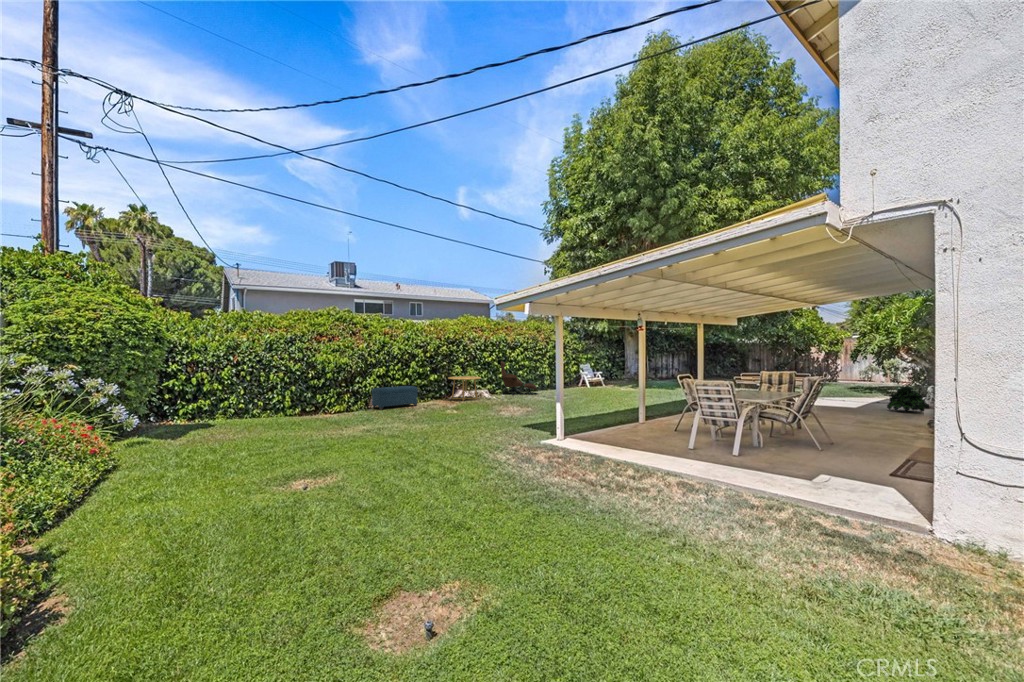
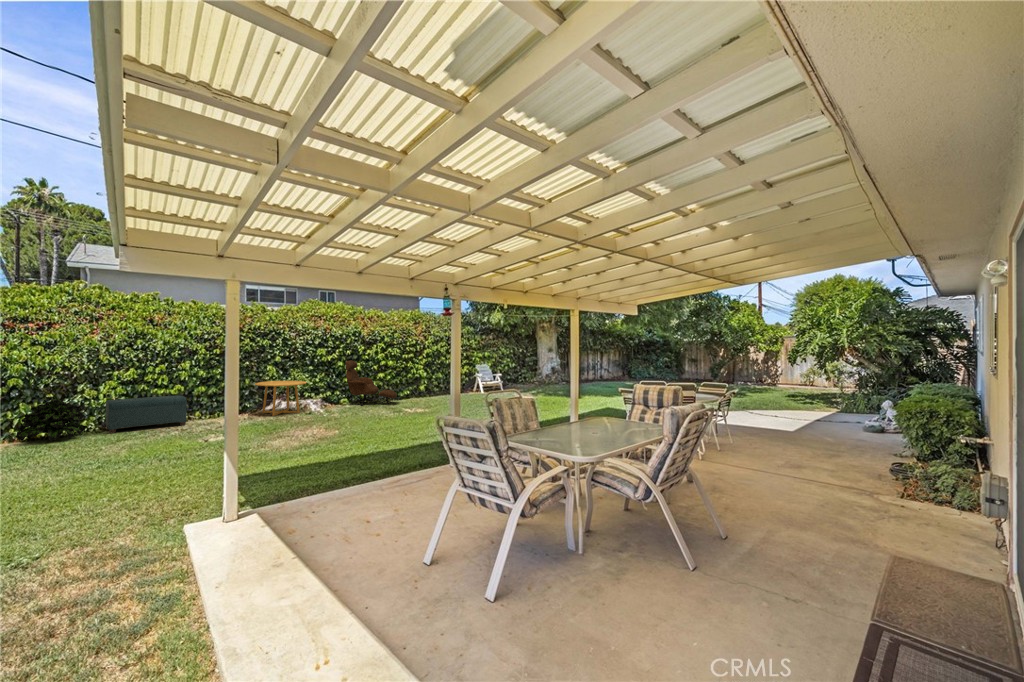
potted plant: present [887,387,929,412] -> present [16,399,86,441]

